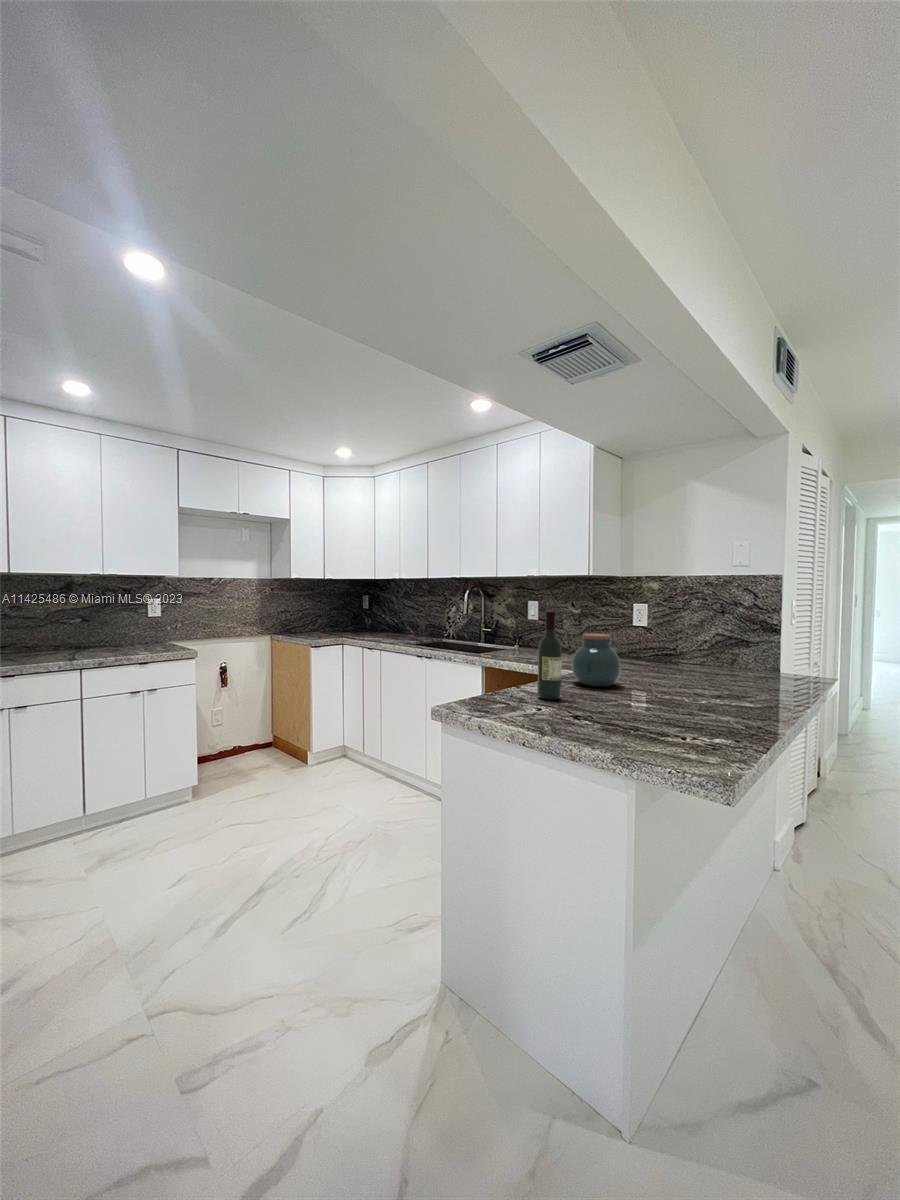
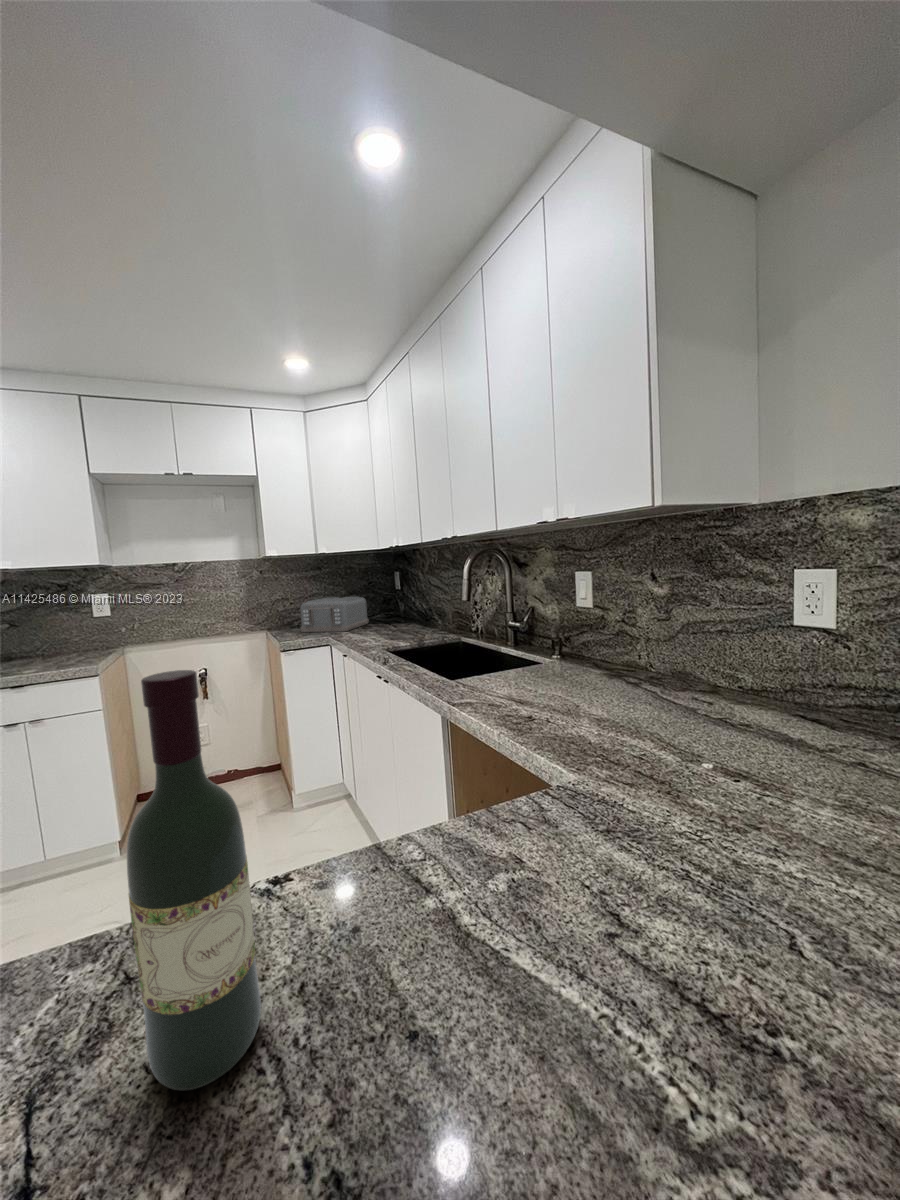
toaster: none [314,612,356,635] -> present [300,597,369,632]
jar: present [572,634,621,687] -> none [464,704,640,931]

